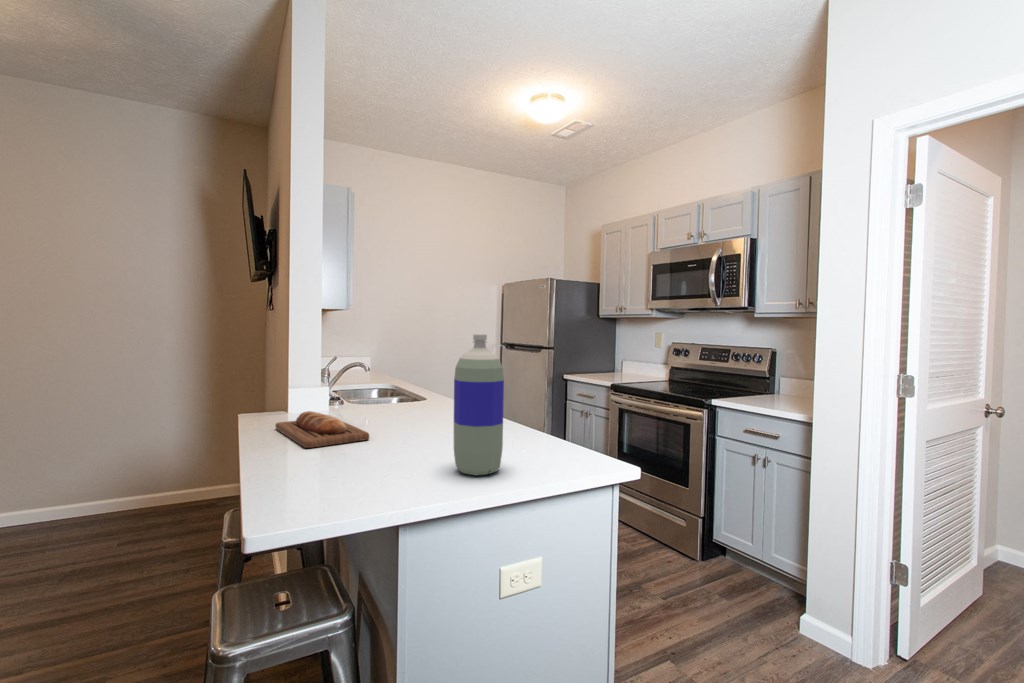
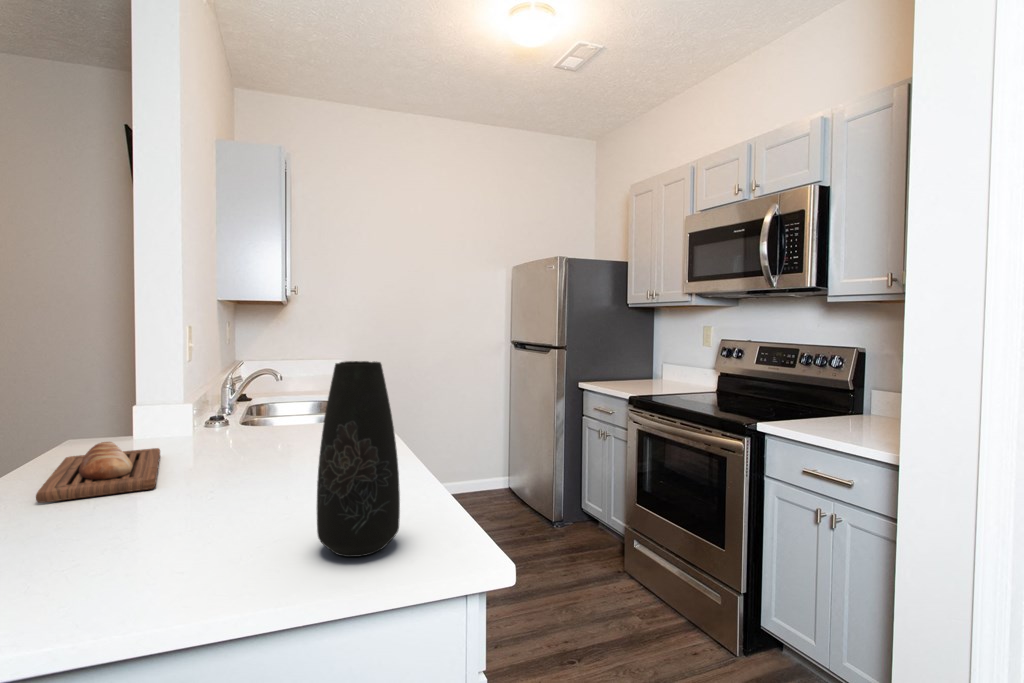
bottle: present [454,334,504,475] -> none [161,331,260,576]
vase: none [527,353,573,466] -> present [317,361,400,557]

